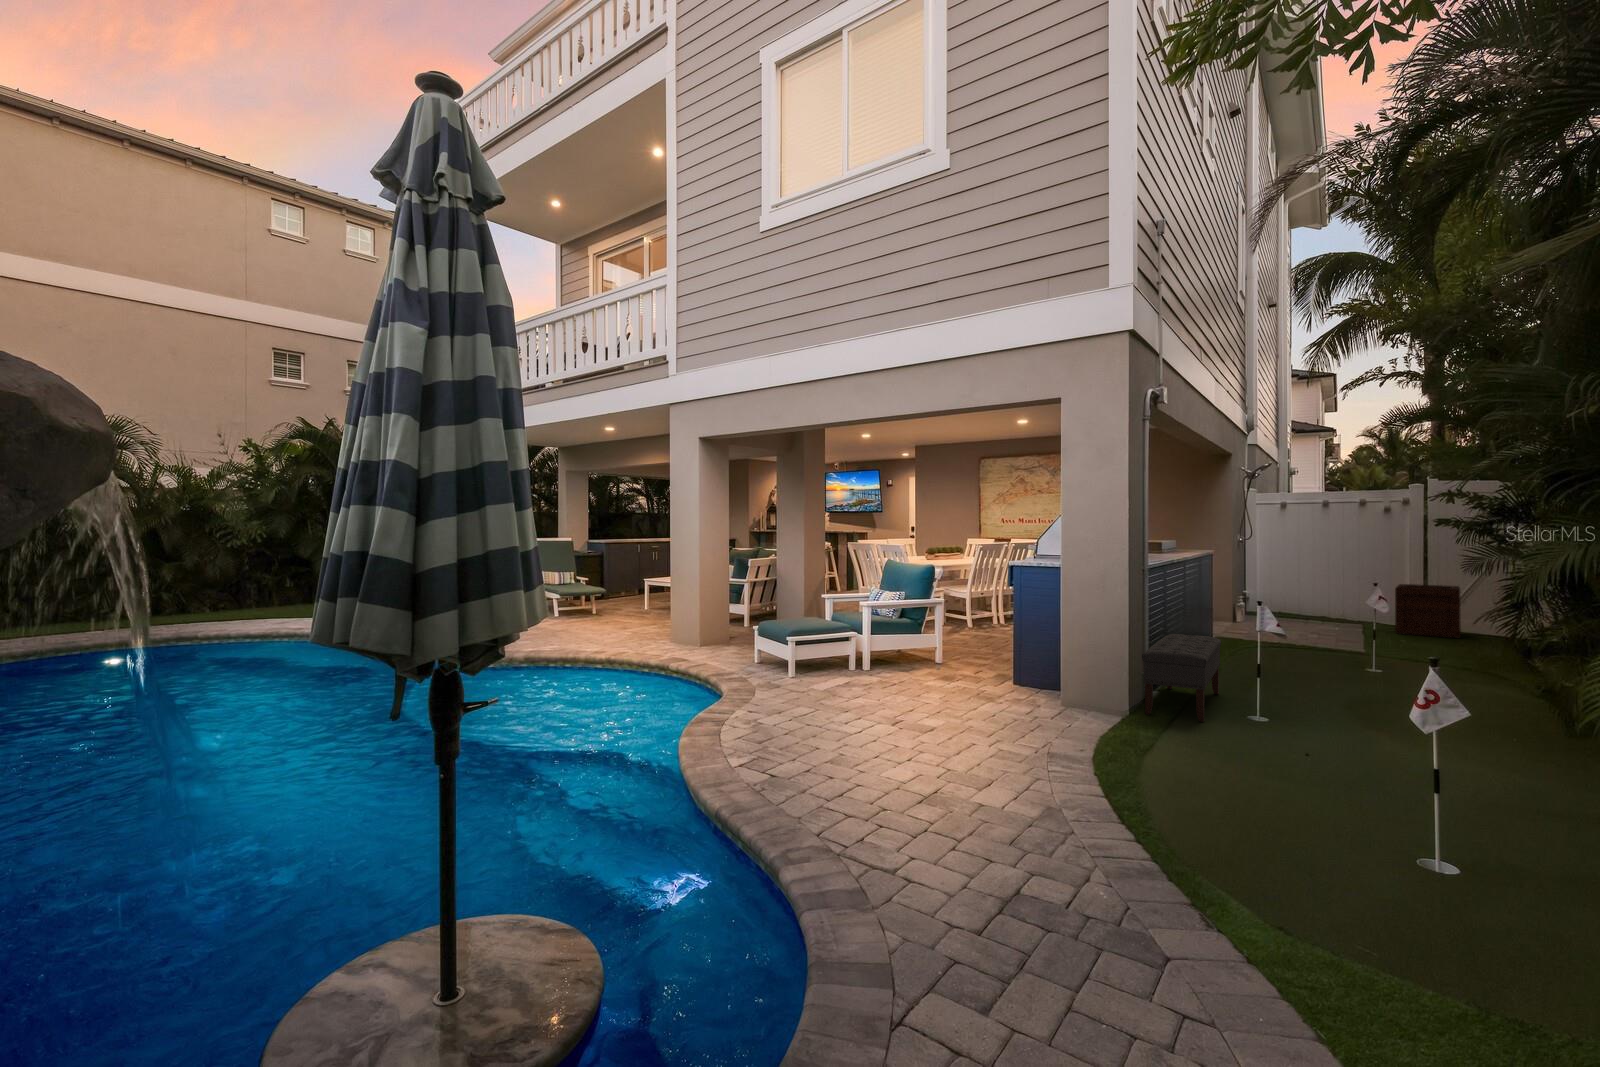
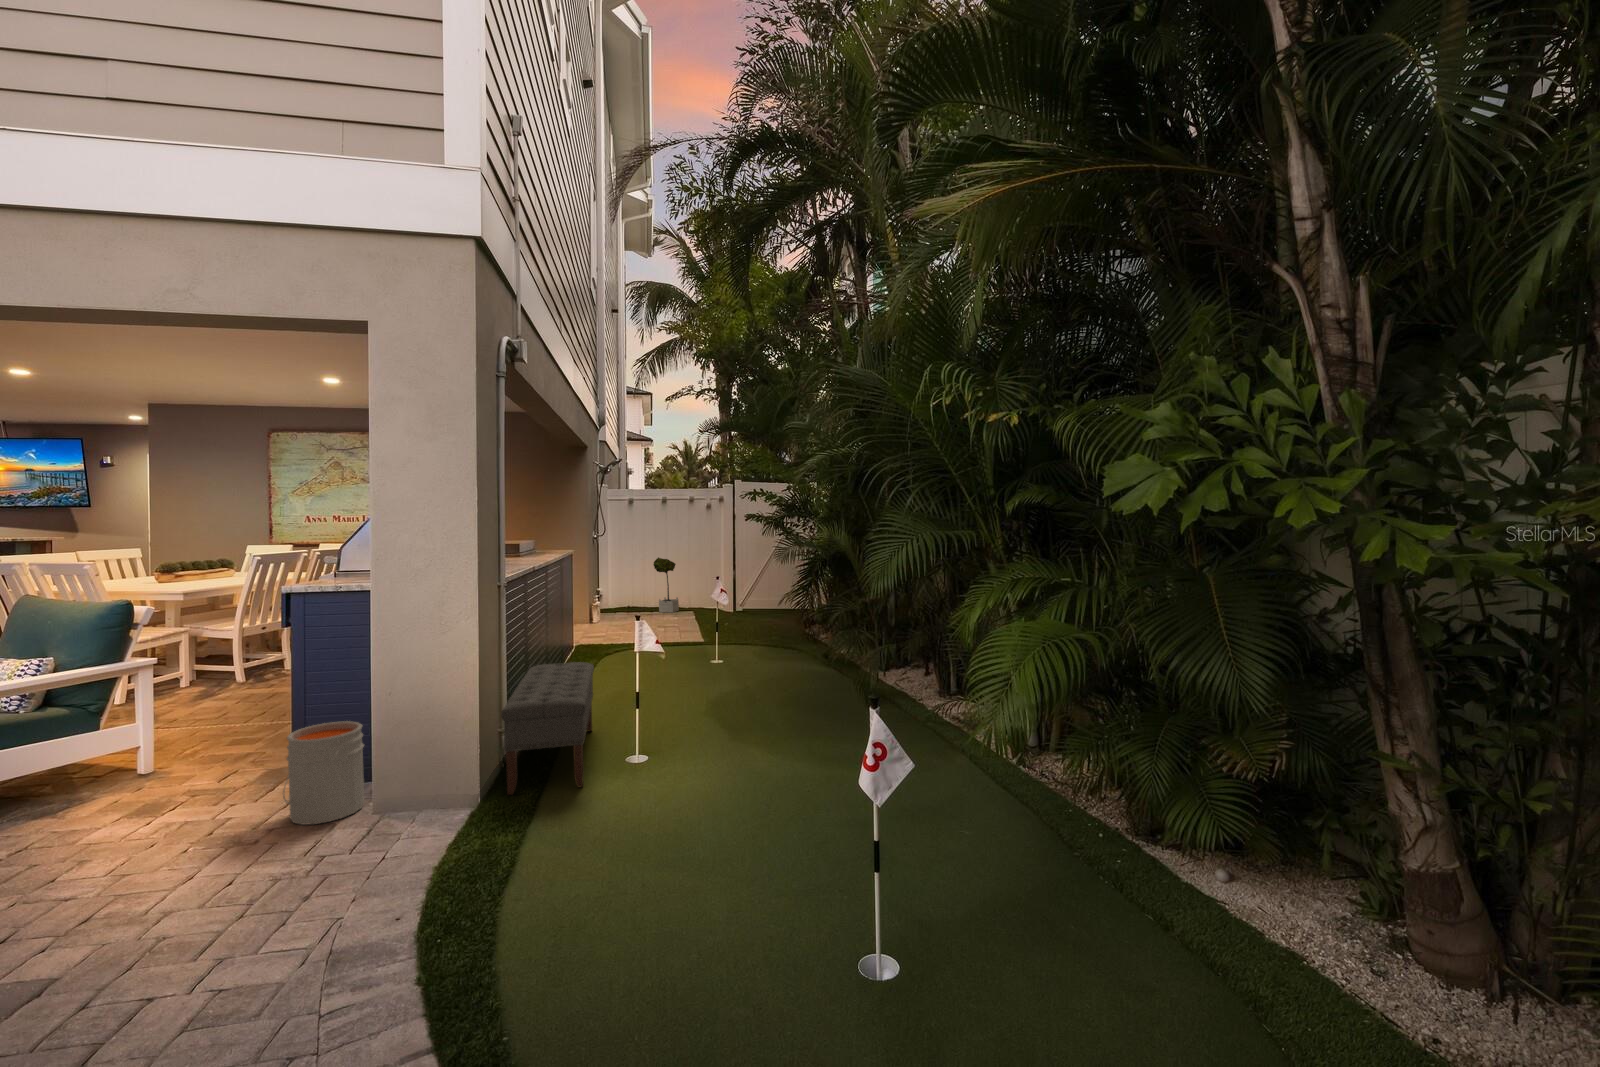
potted tree: none [1313,562,1346,623] -> present [653,557,679,613]
wooden crate: present [1395,584,1461,638] -> none [715,573,758,619]
bucket: none [1011,645,1055,702] -> present [283,721,364,825]

